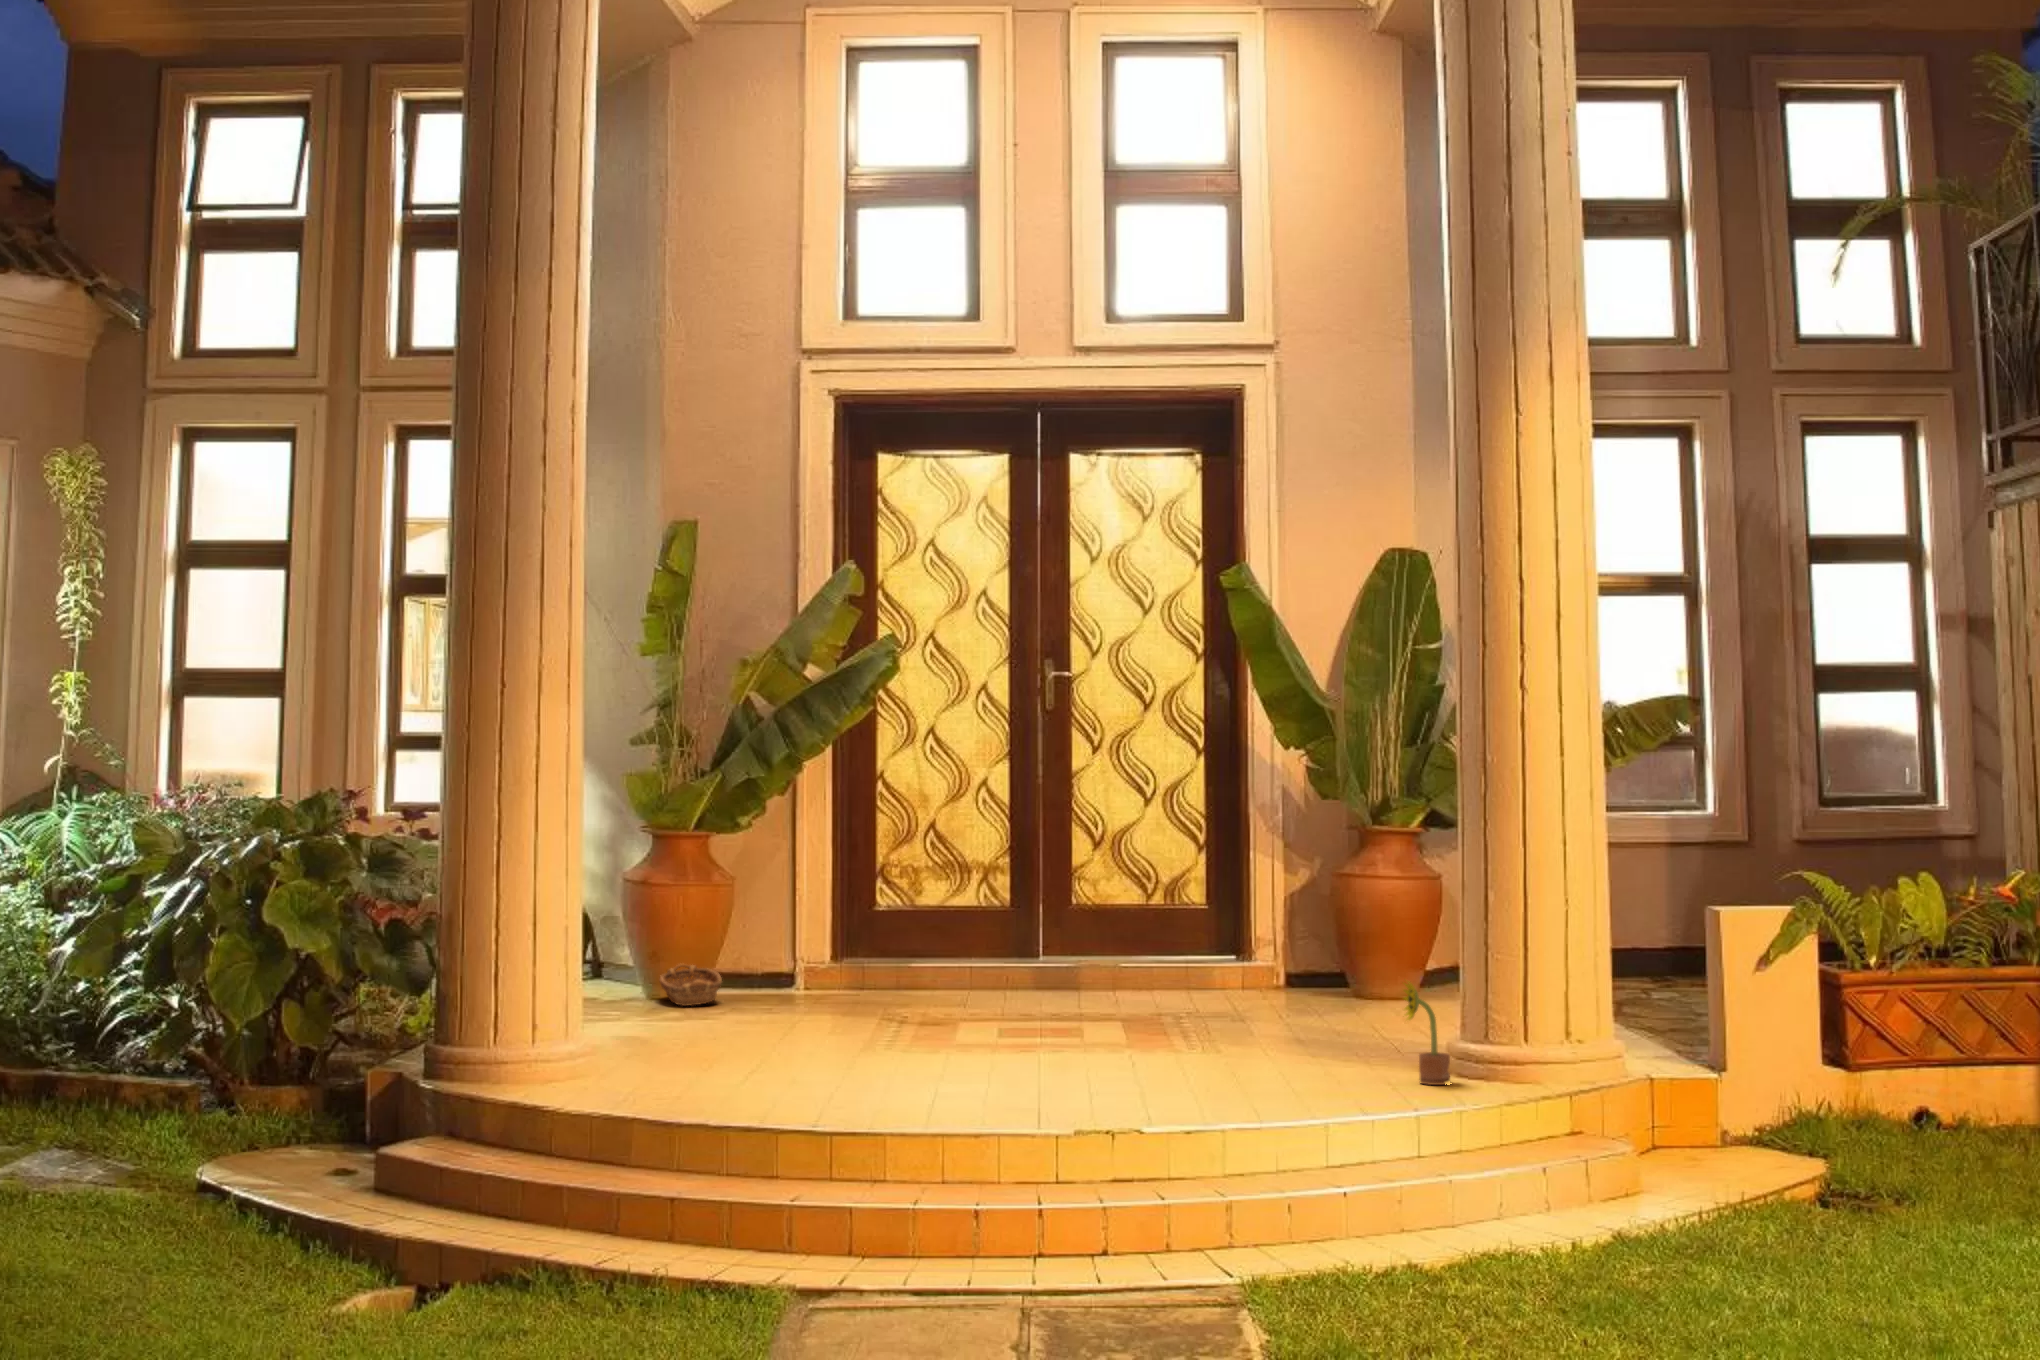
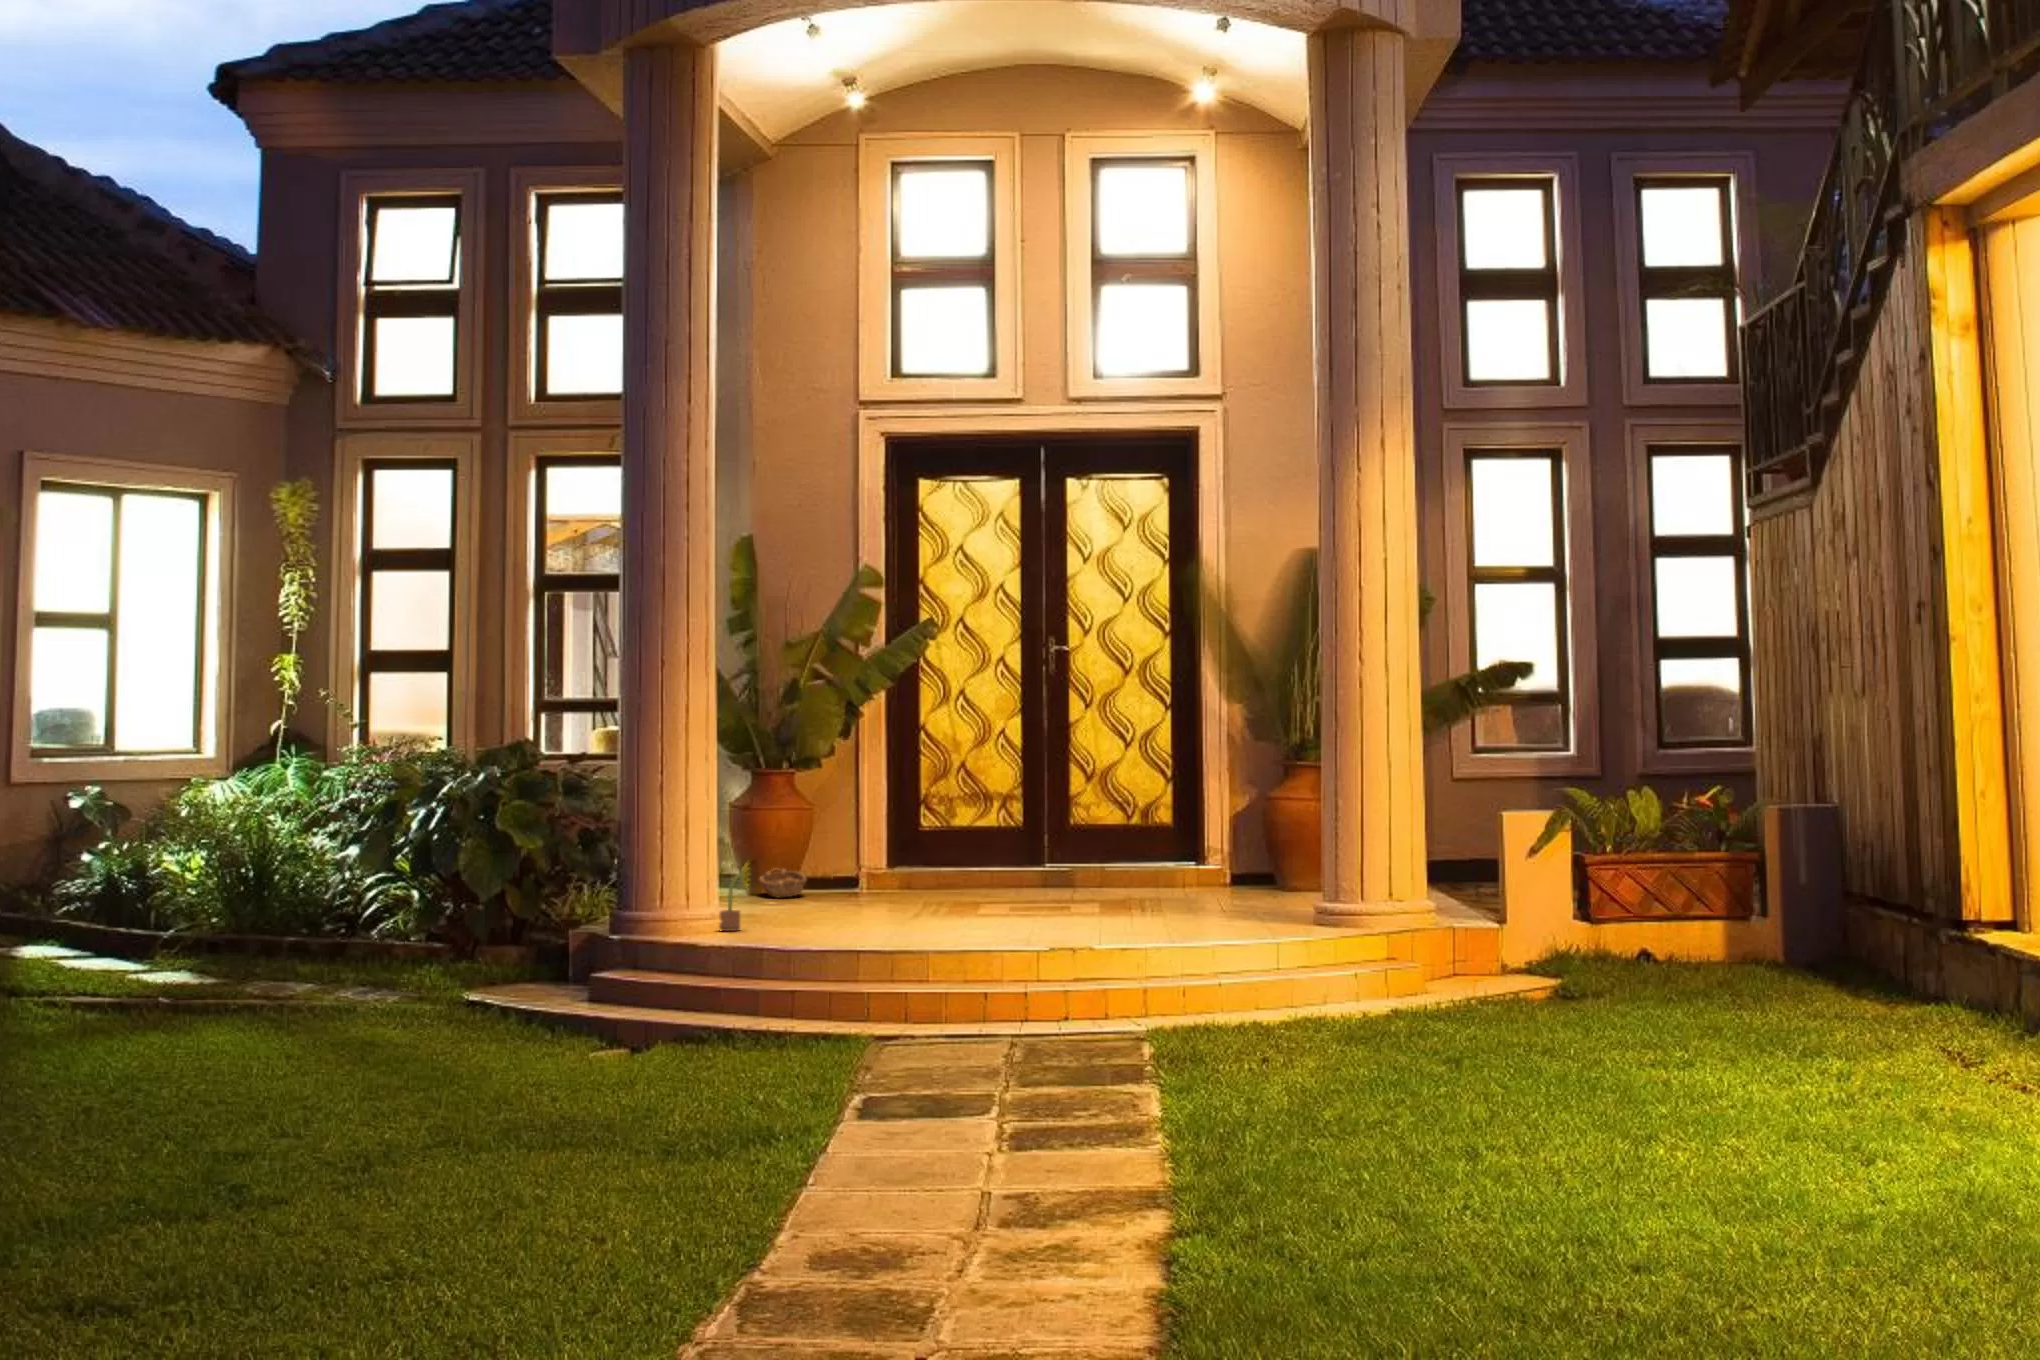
decorative plant: present [1404,981,1450,1085] -> present [719,863,751,931]

